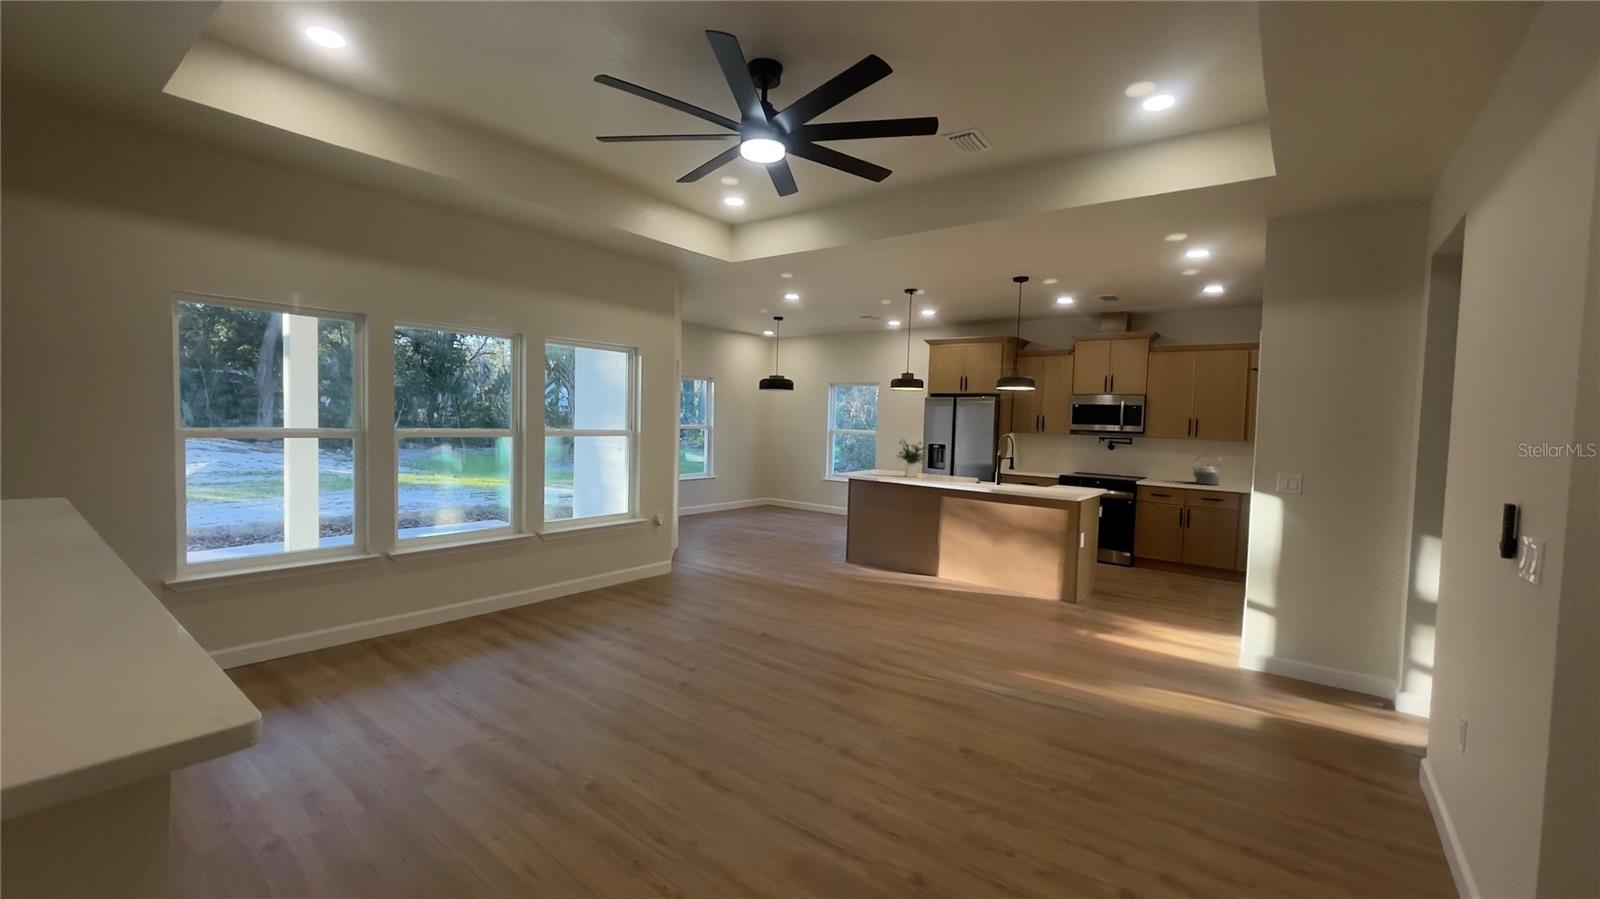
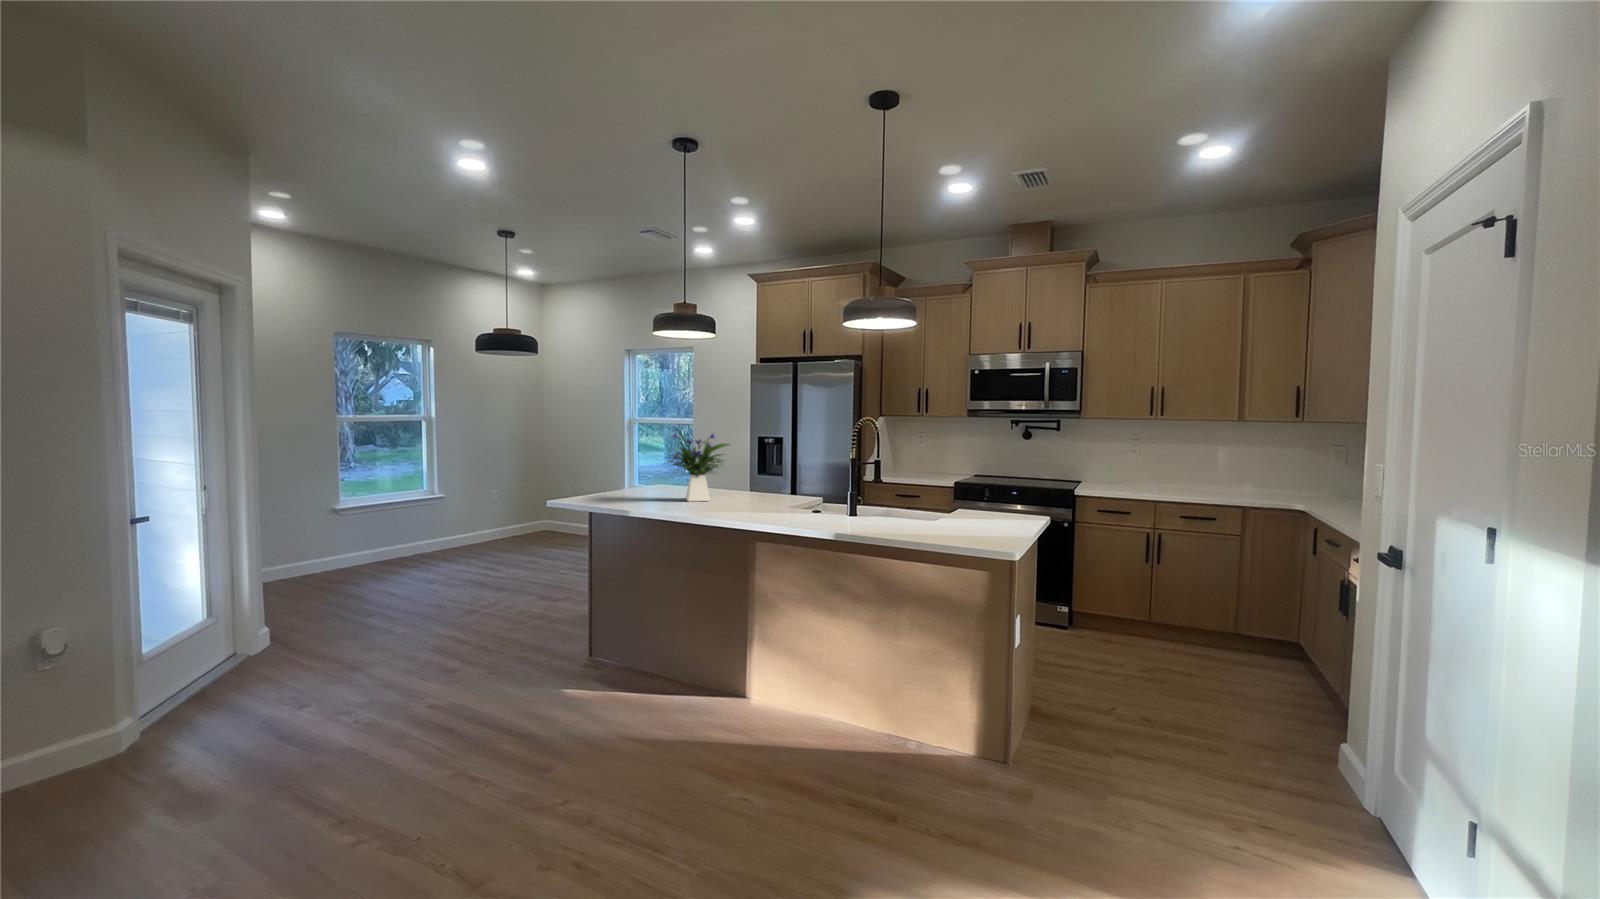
kettle: present [1193,455,1221,485] -> none [1154,445,1202,492]

